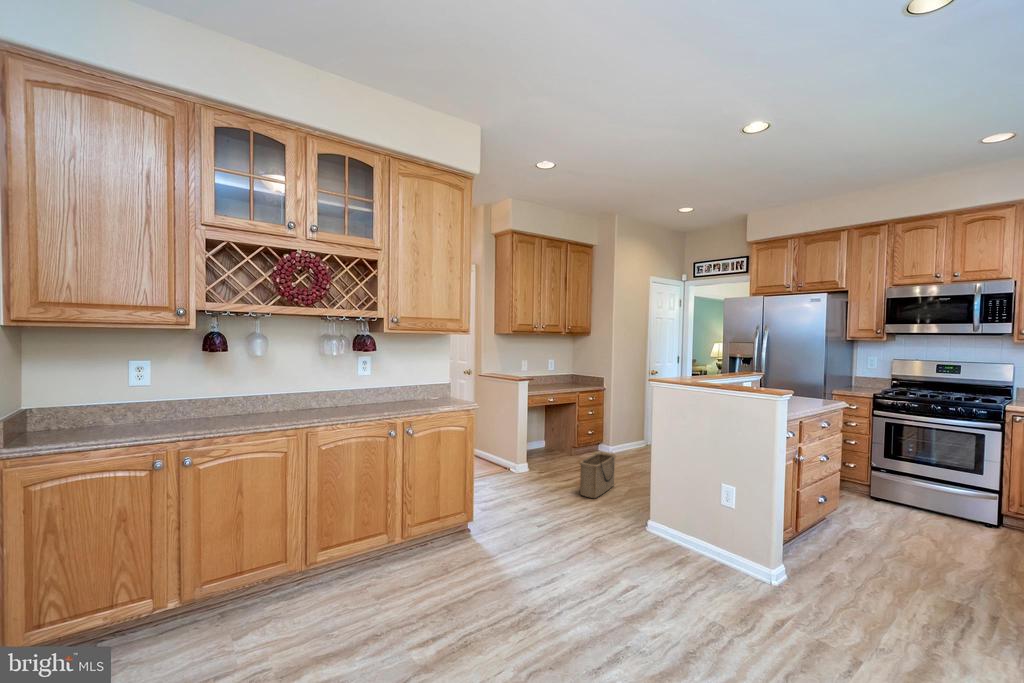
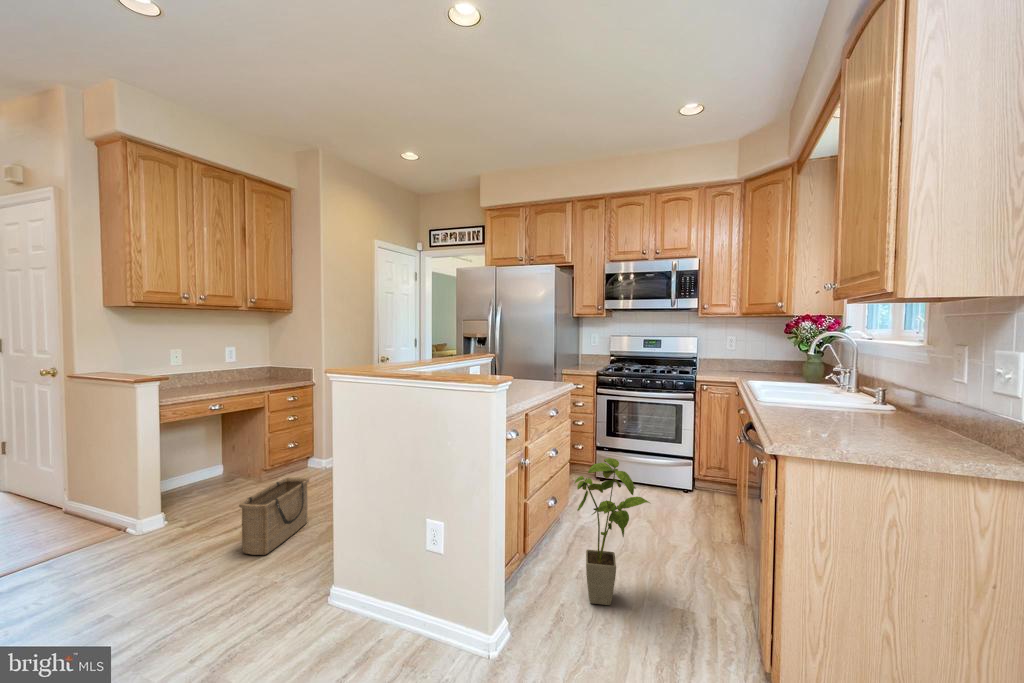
house plant: none [844,463,925,583] -> present [575,458,650,605]

